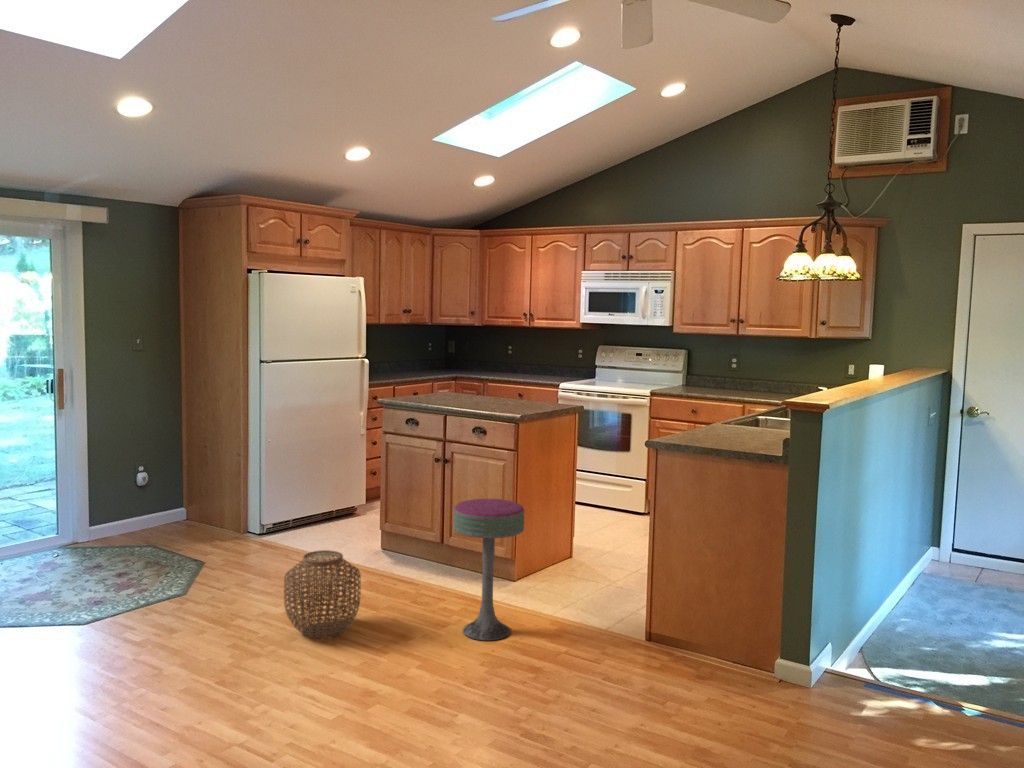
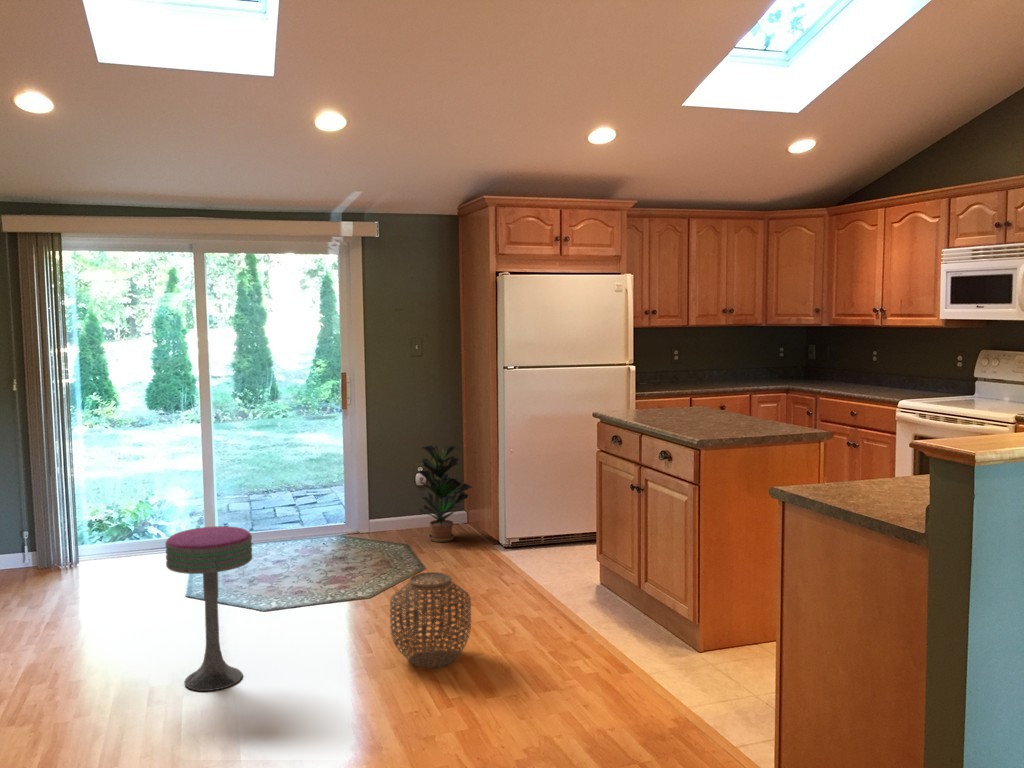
potted plant: none [150,441,211,539] -> present [419,446,472,542]
bar stool: present [453,499,525,640] -> present [166,526,252,691]

